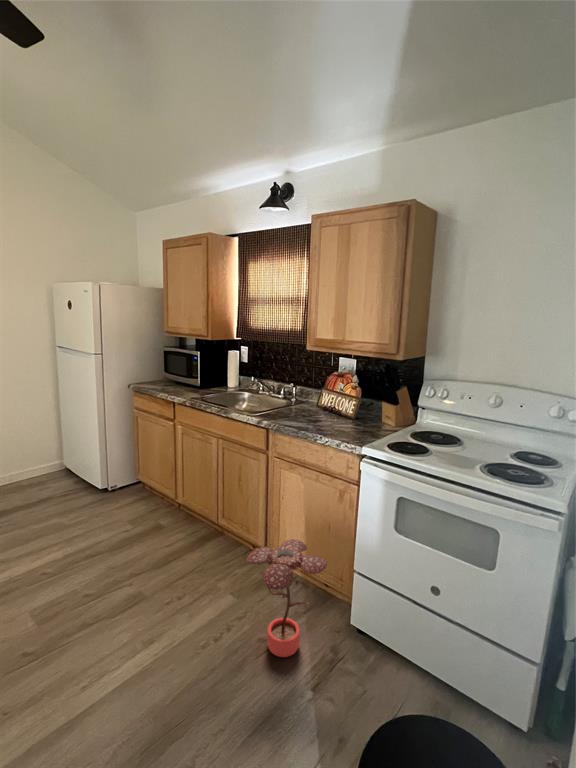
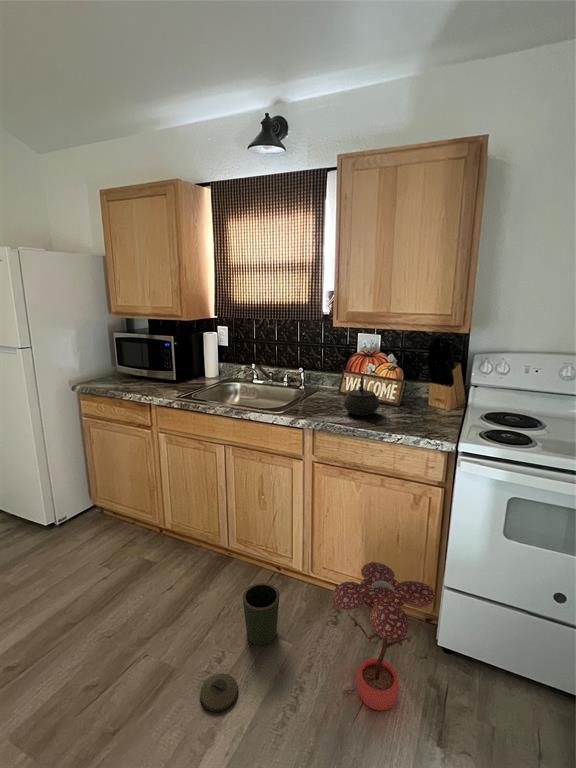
kettle: none [302,389,331,423] -> present [343,374,379,416]
trash can: none [154,548,233,629] -> present [200,583,280,712]

